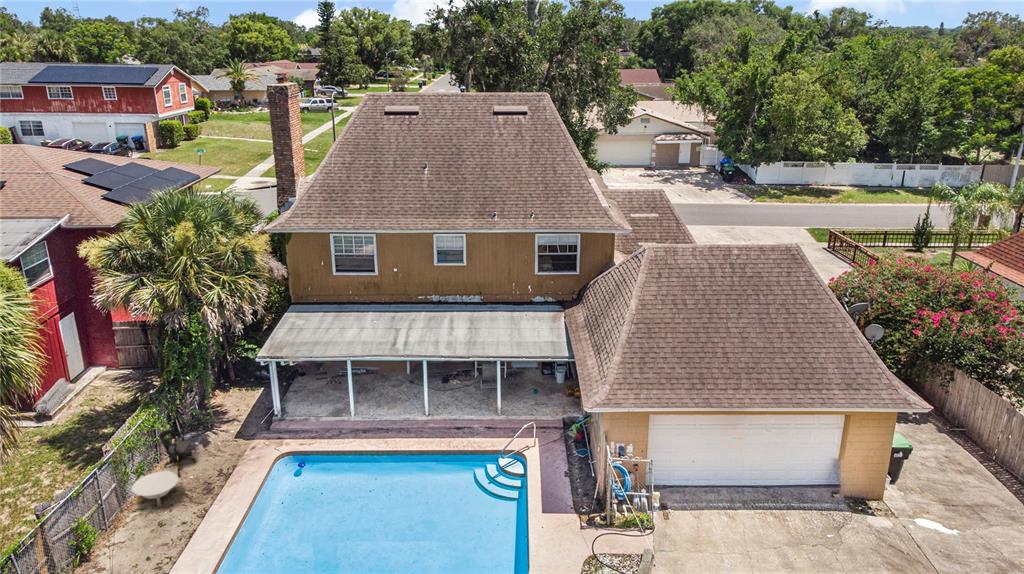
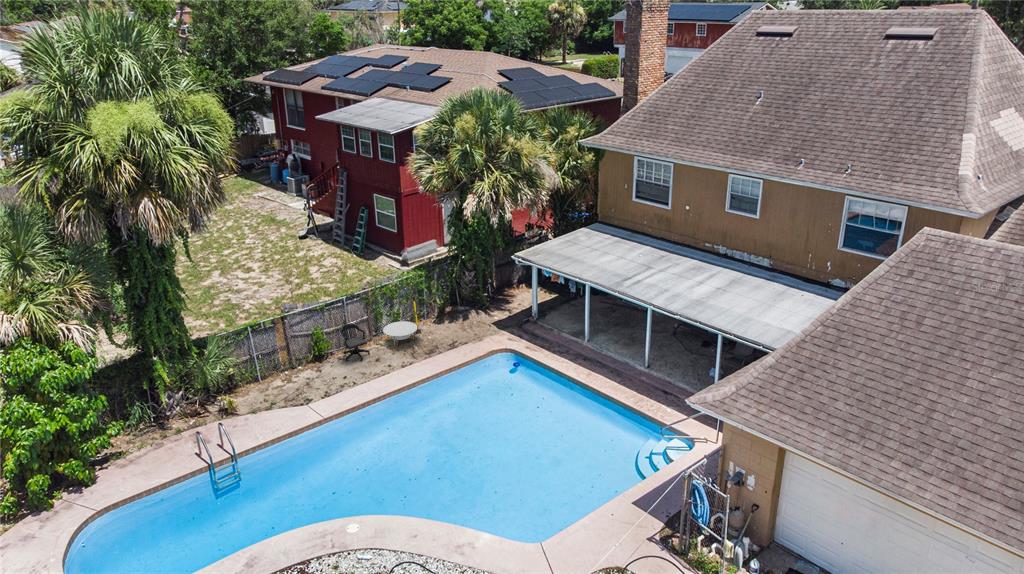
chair: present [159,430,196,470] -> present [341,323,370,361]

